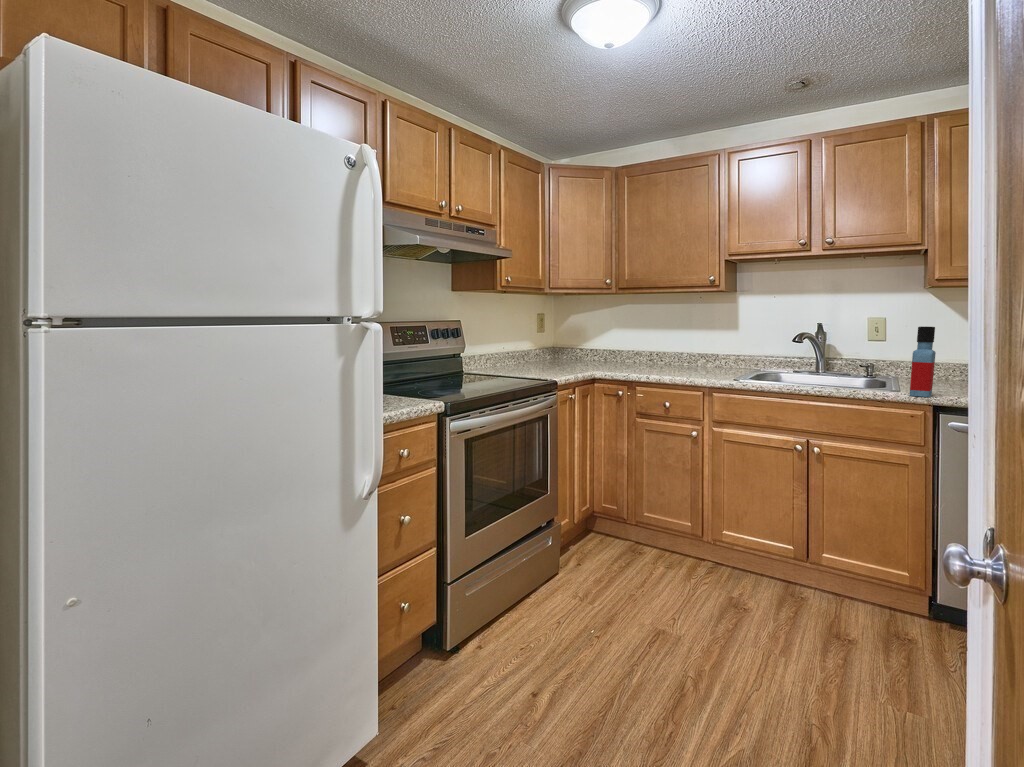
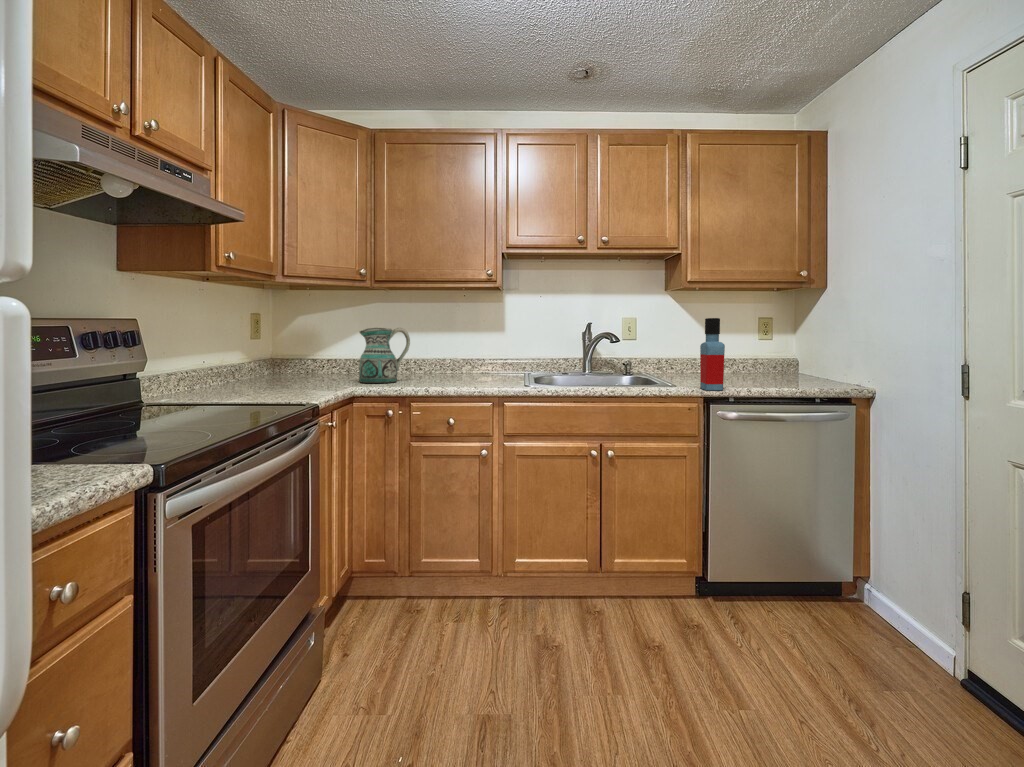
ceramic pitcher: none [609,327,652,370] -> present [359,327,410,383]

